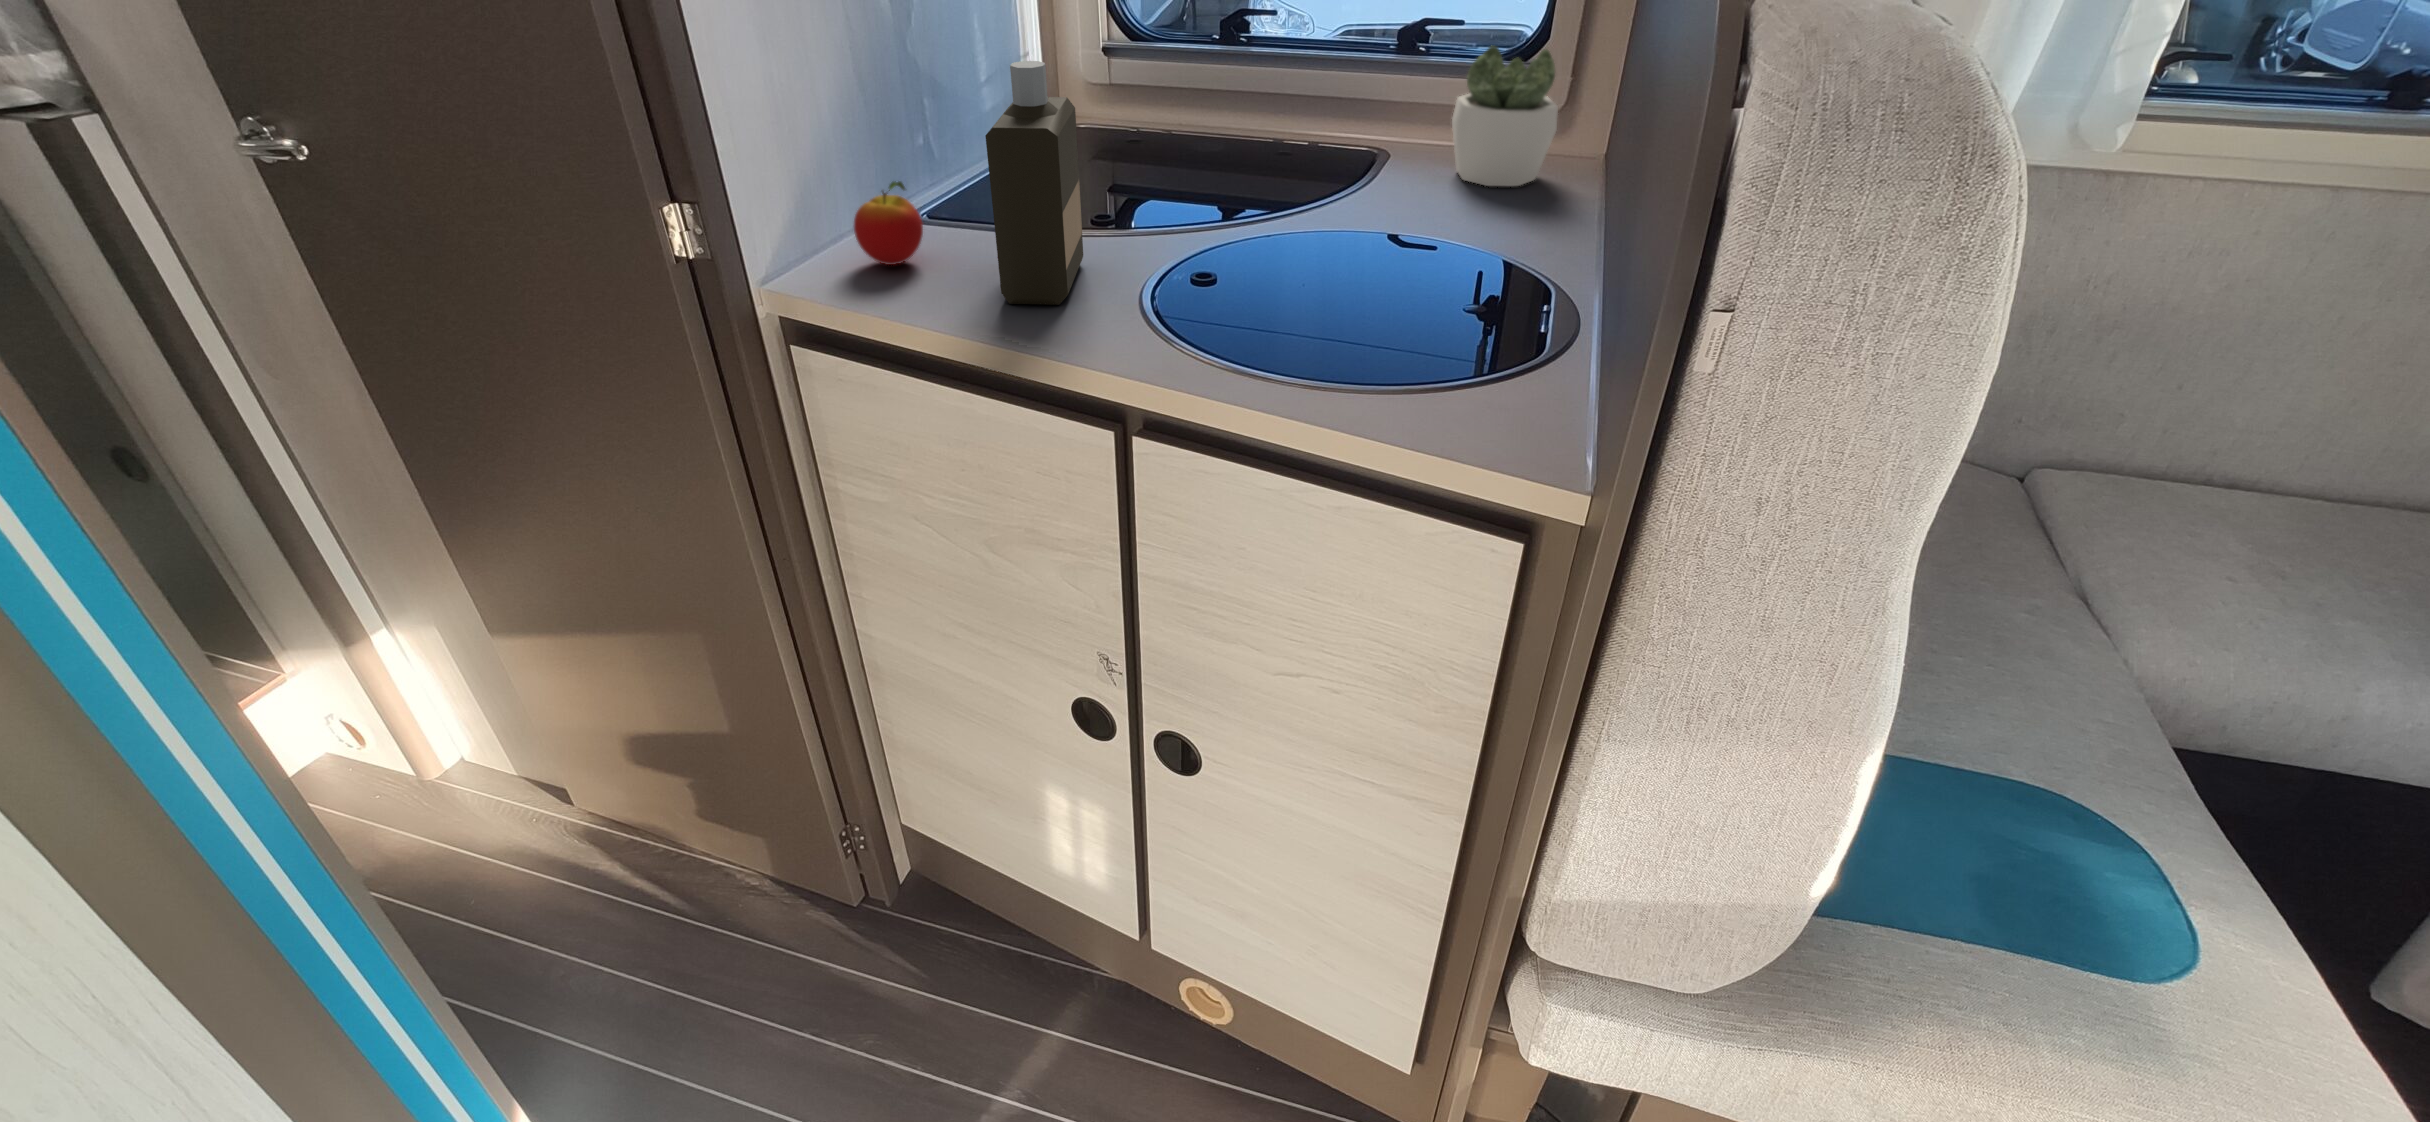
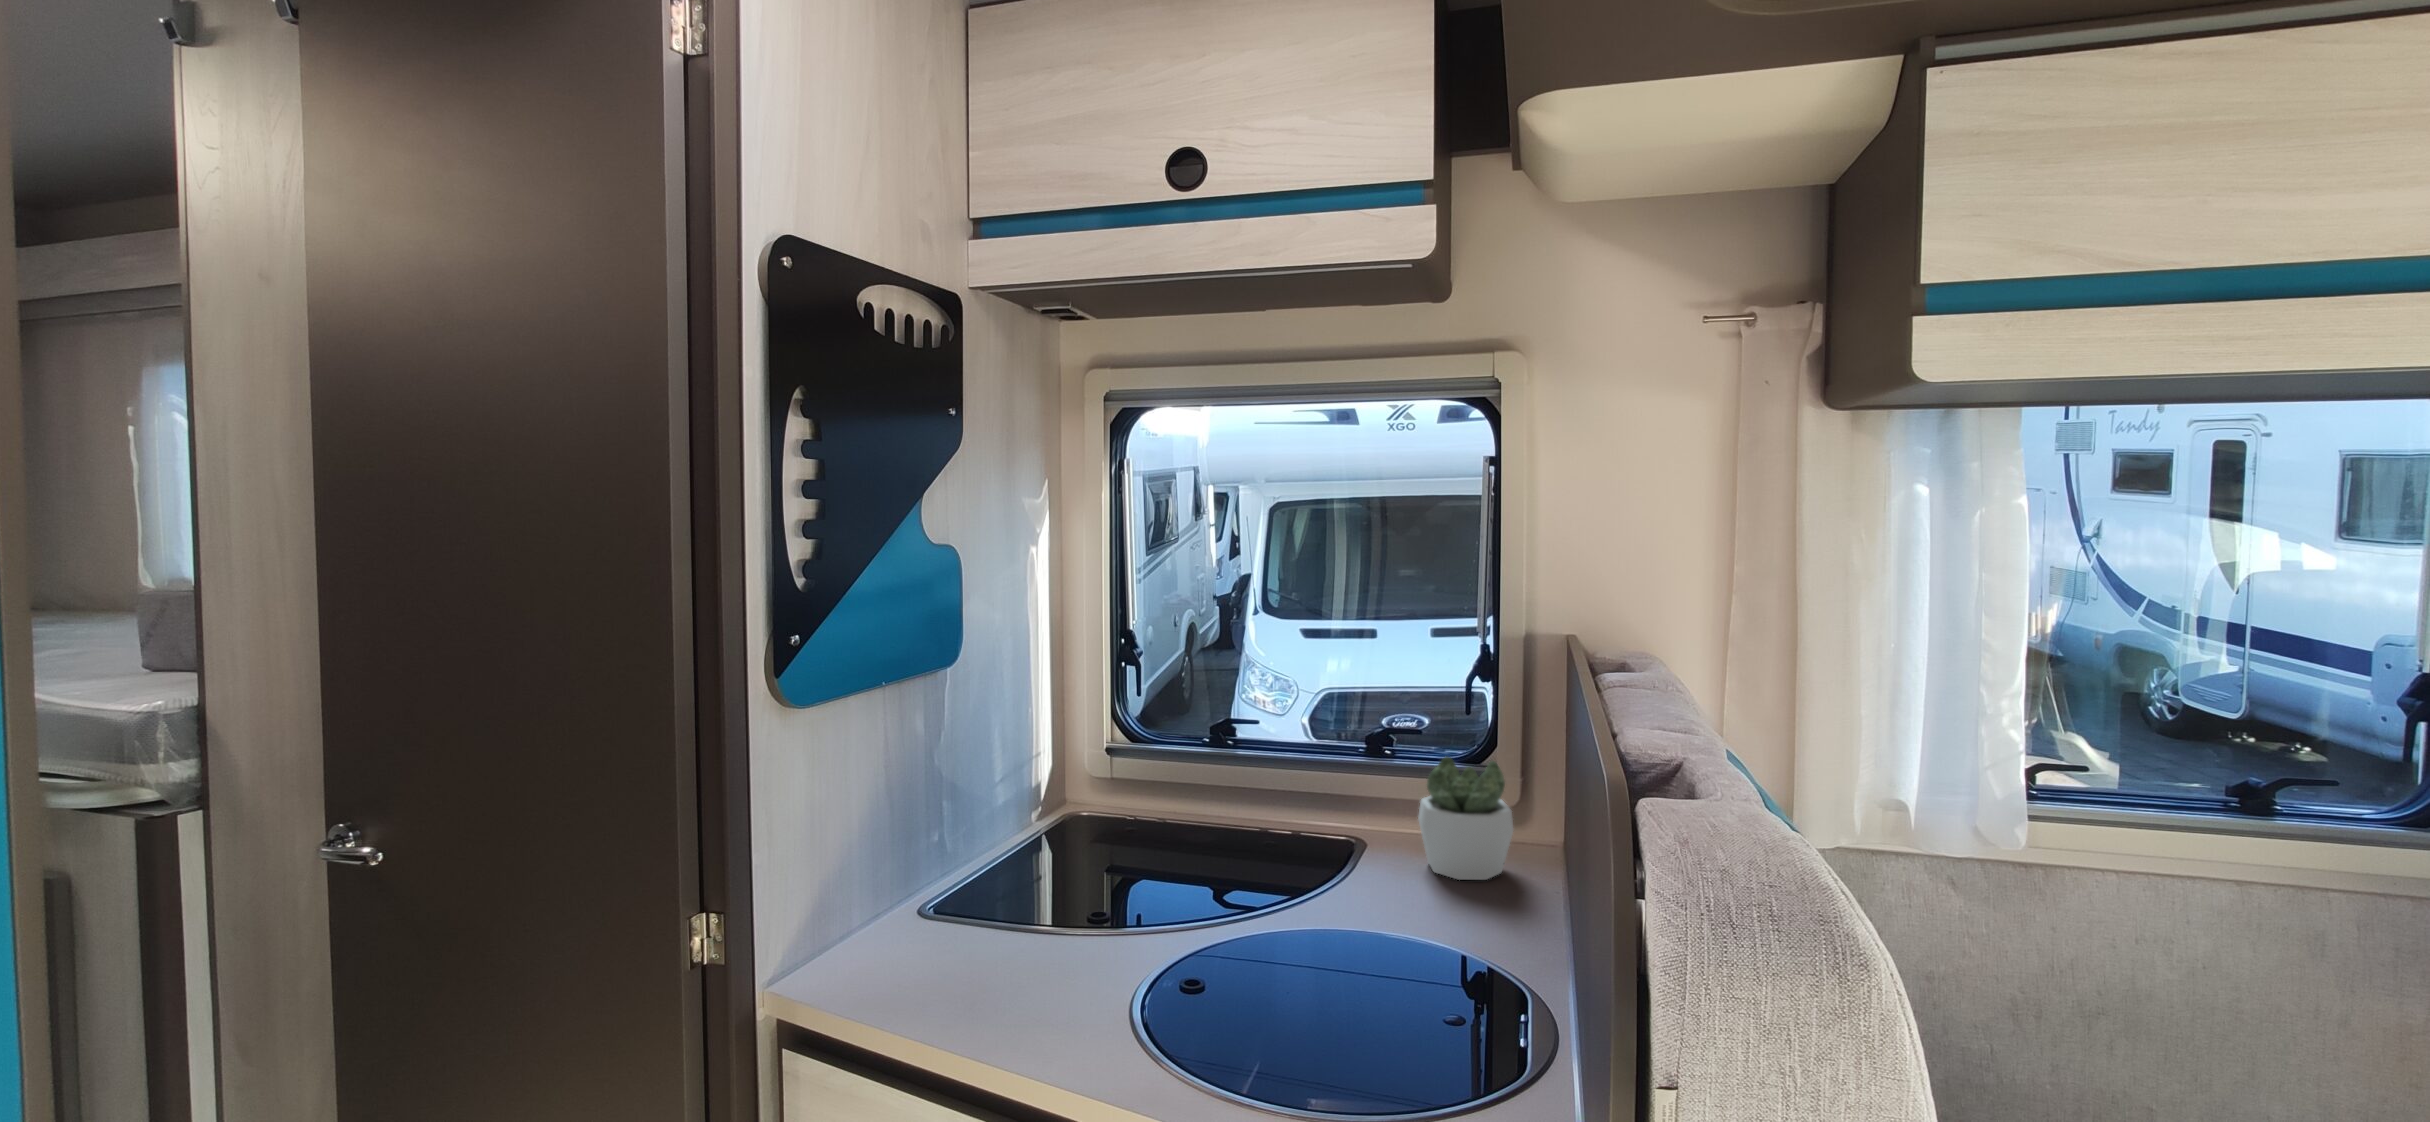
bottle: present [985,61,1083,305] -> none [993,792,1076,1015]
apple: present [854,181,923,265] -> none [862,887,927,966]

